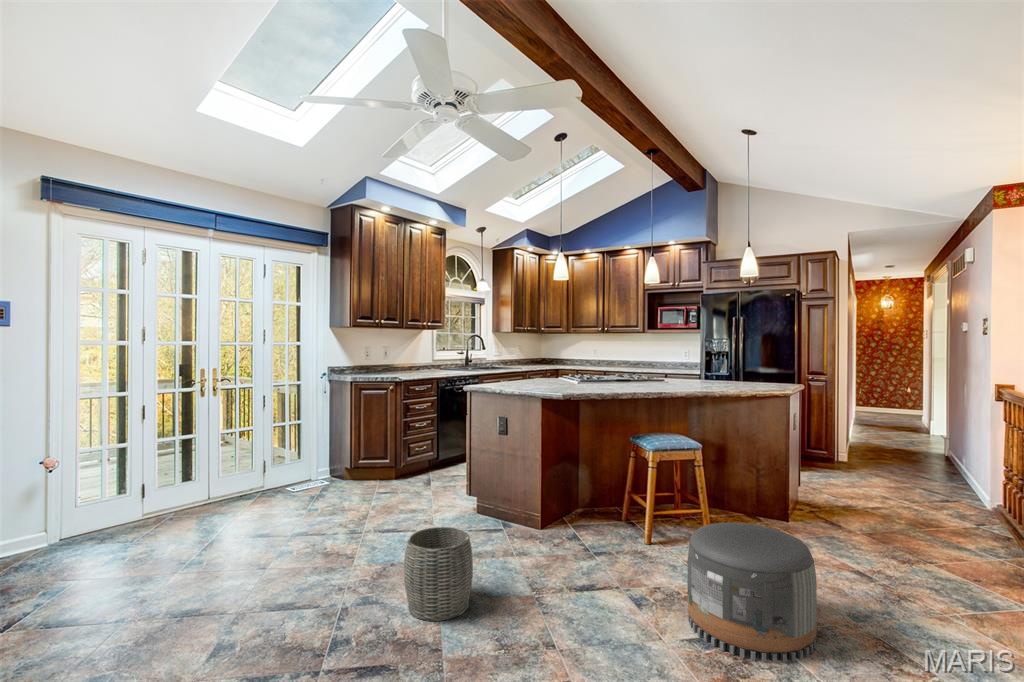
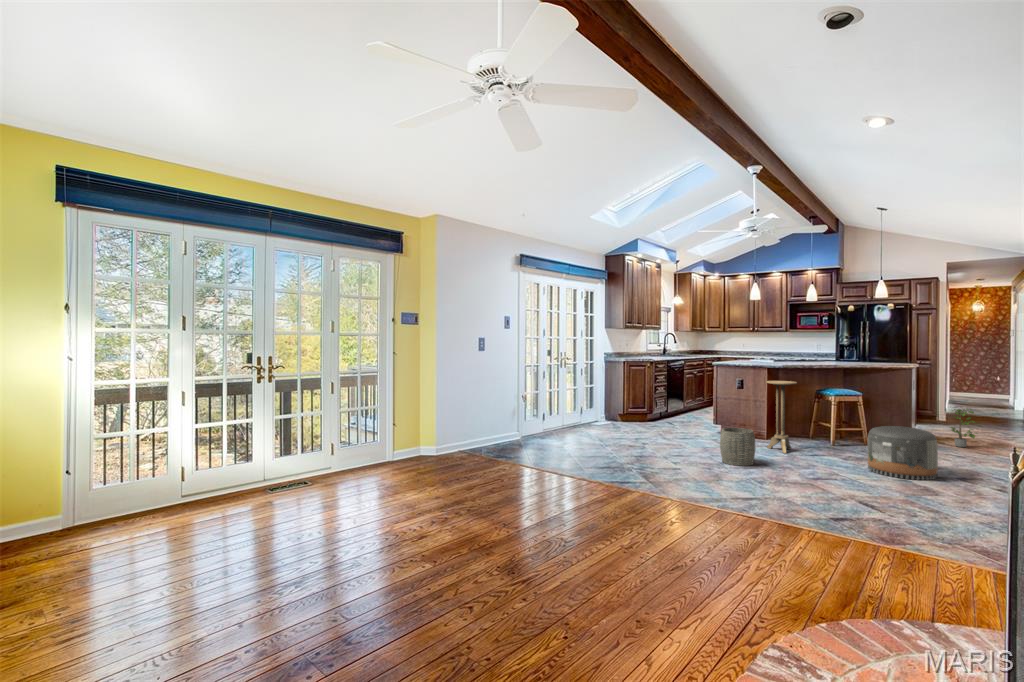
side table: none [537,421,587,563] -> present [767,381,797,453]
potted plant: none [847,458,895,526] -> present [950,409,977,447]

